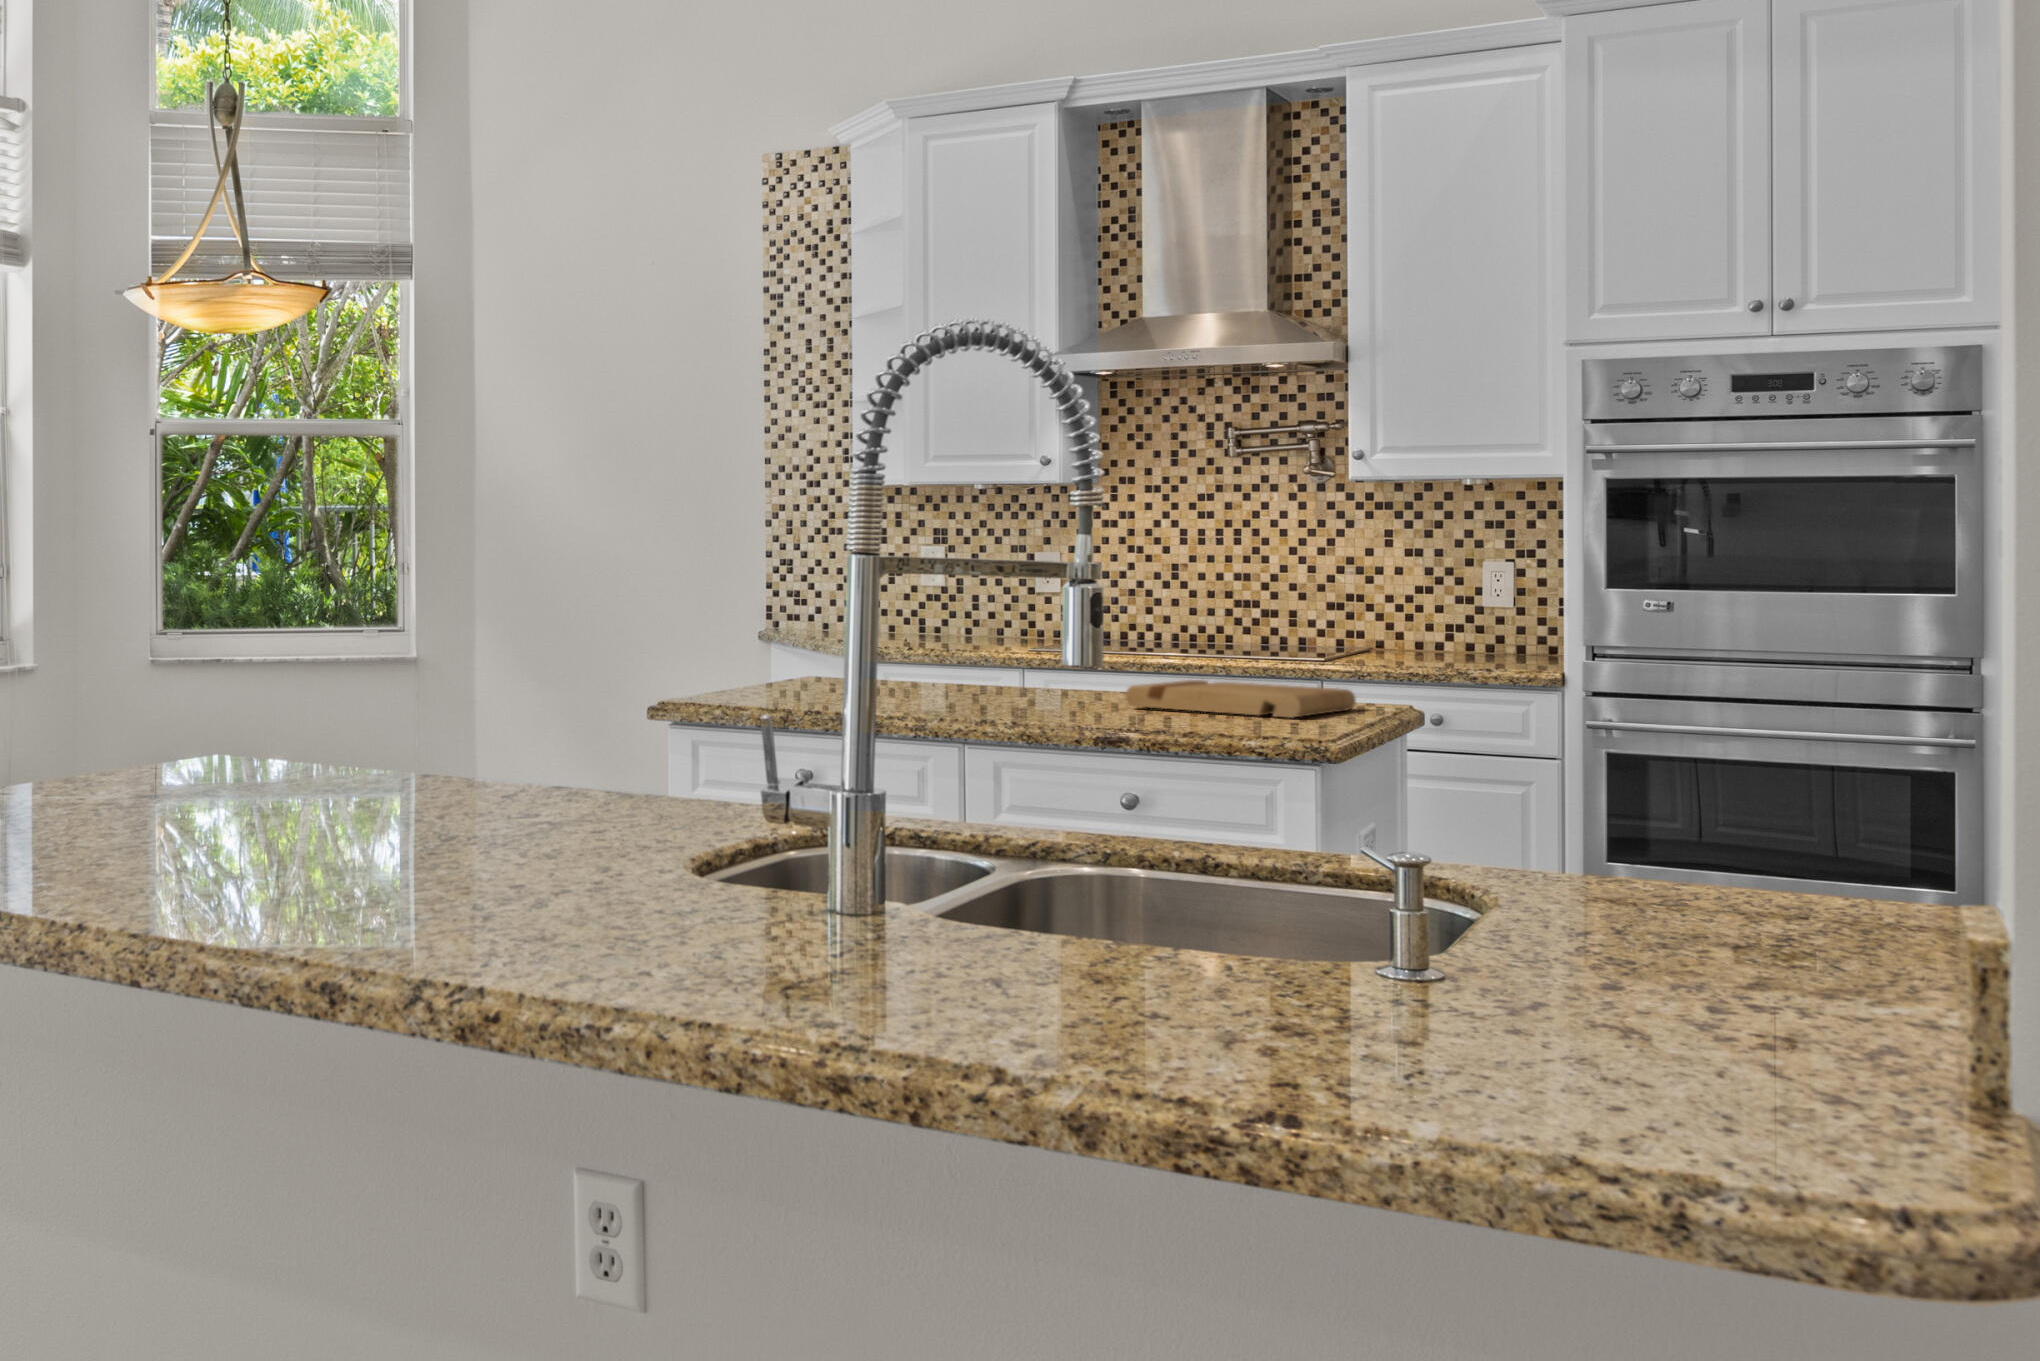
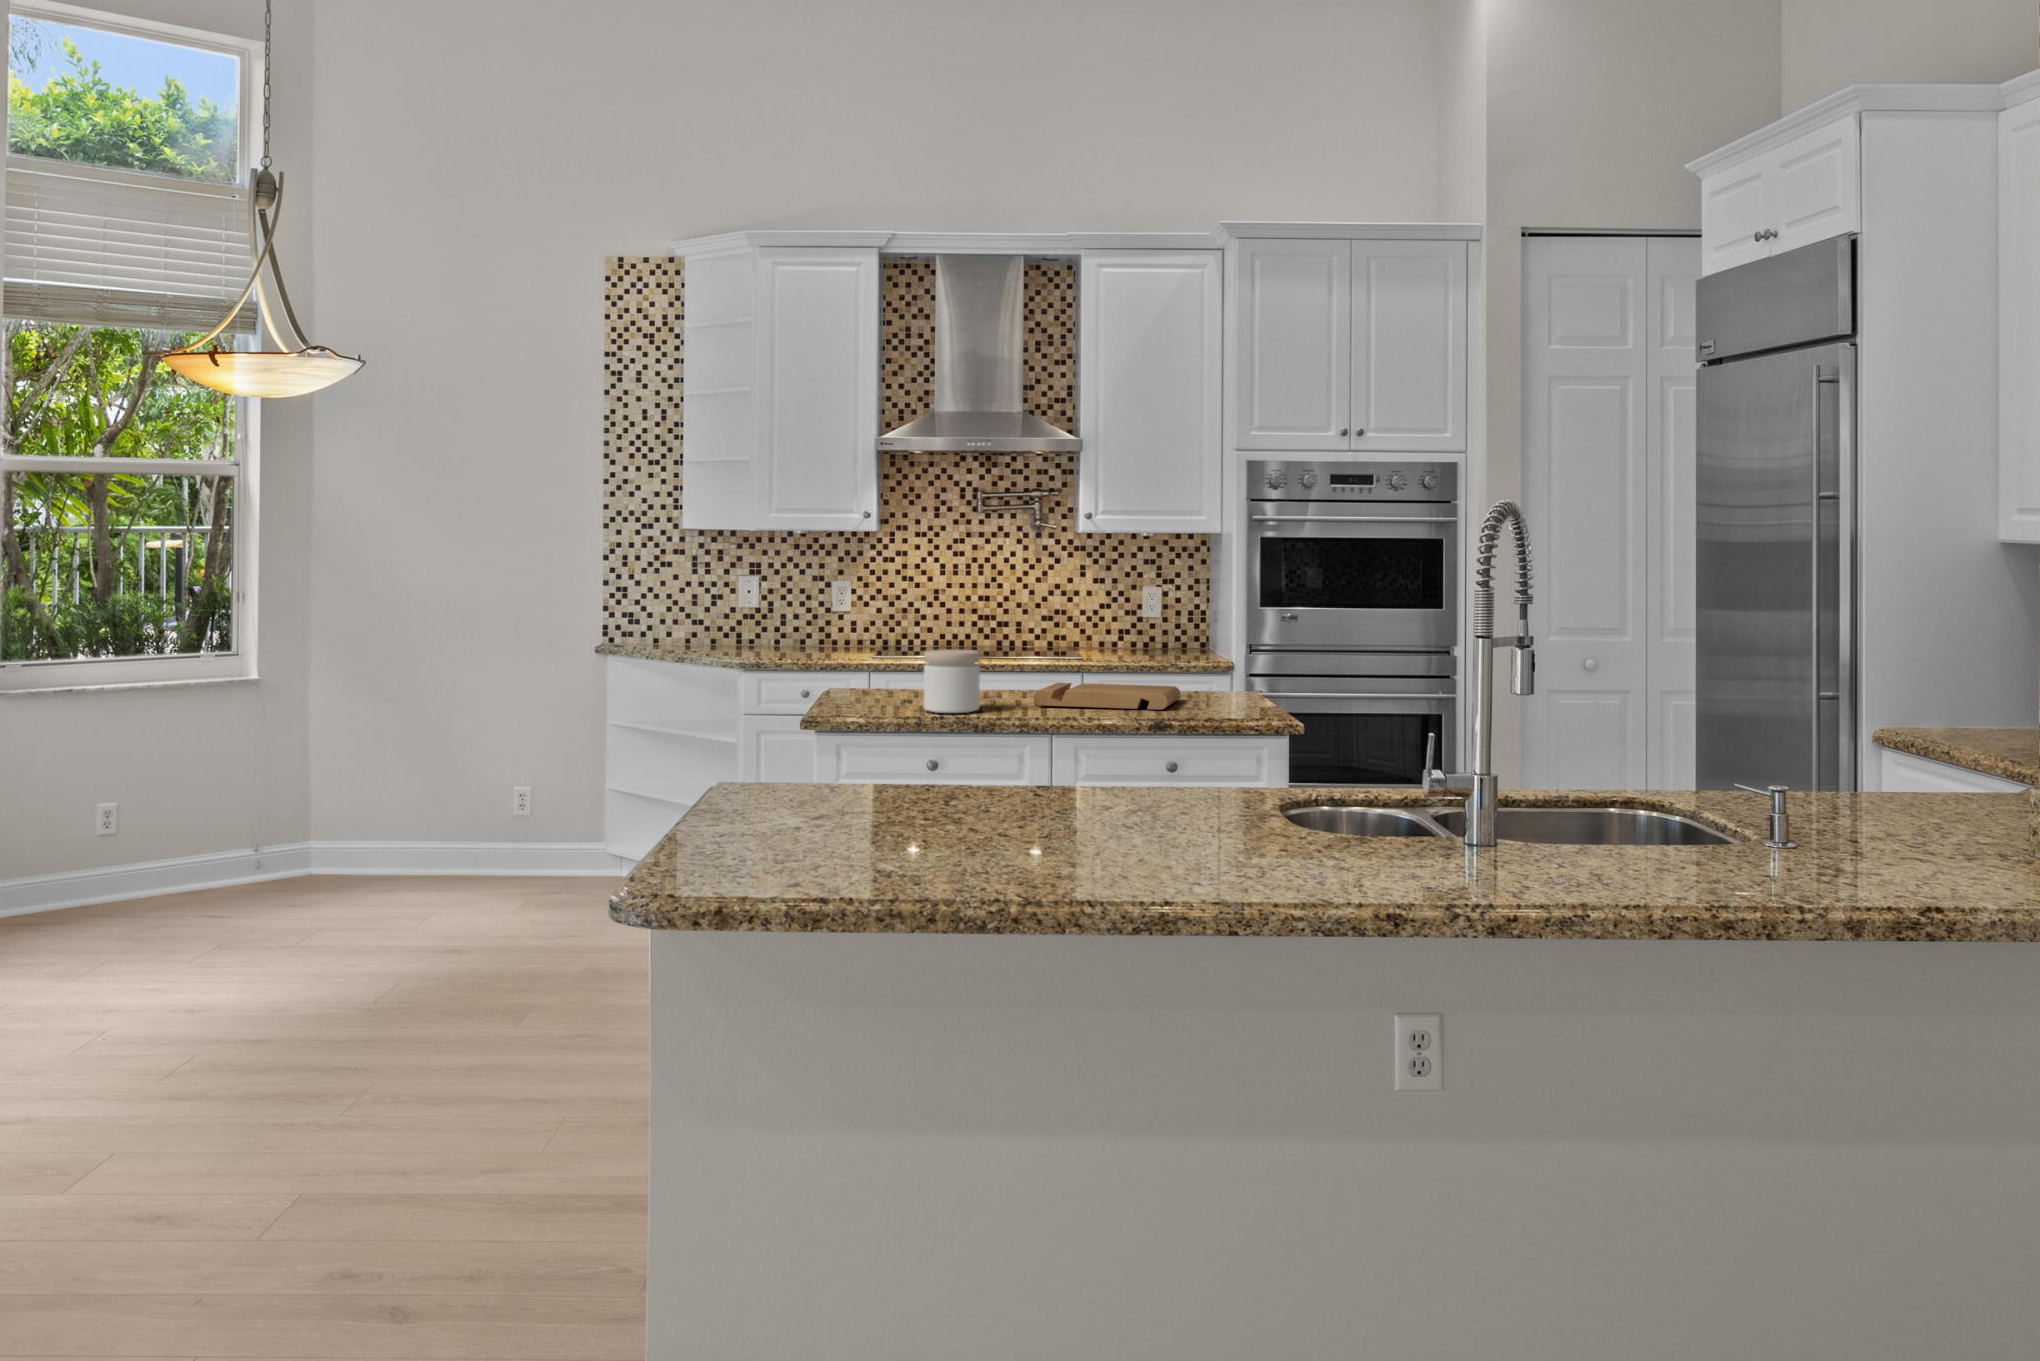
jar: none [970,628,1045,710] -> present [923,650,980,713]

